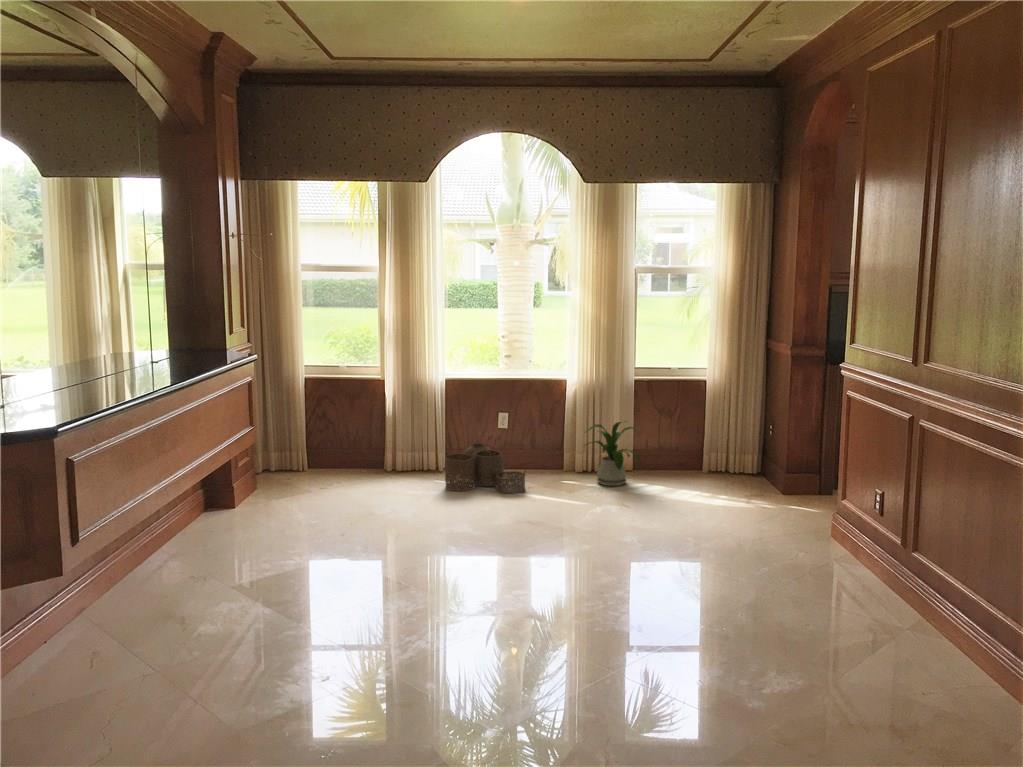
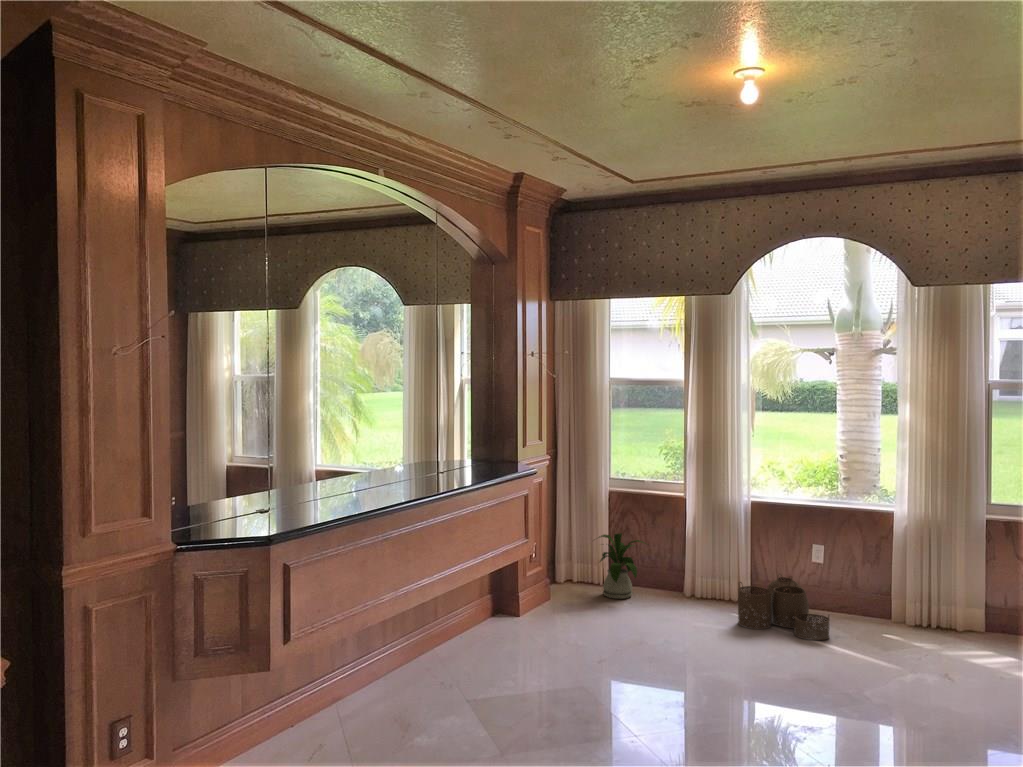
house plant: present [586,421,641,486] -> present [599,533,646,599]

